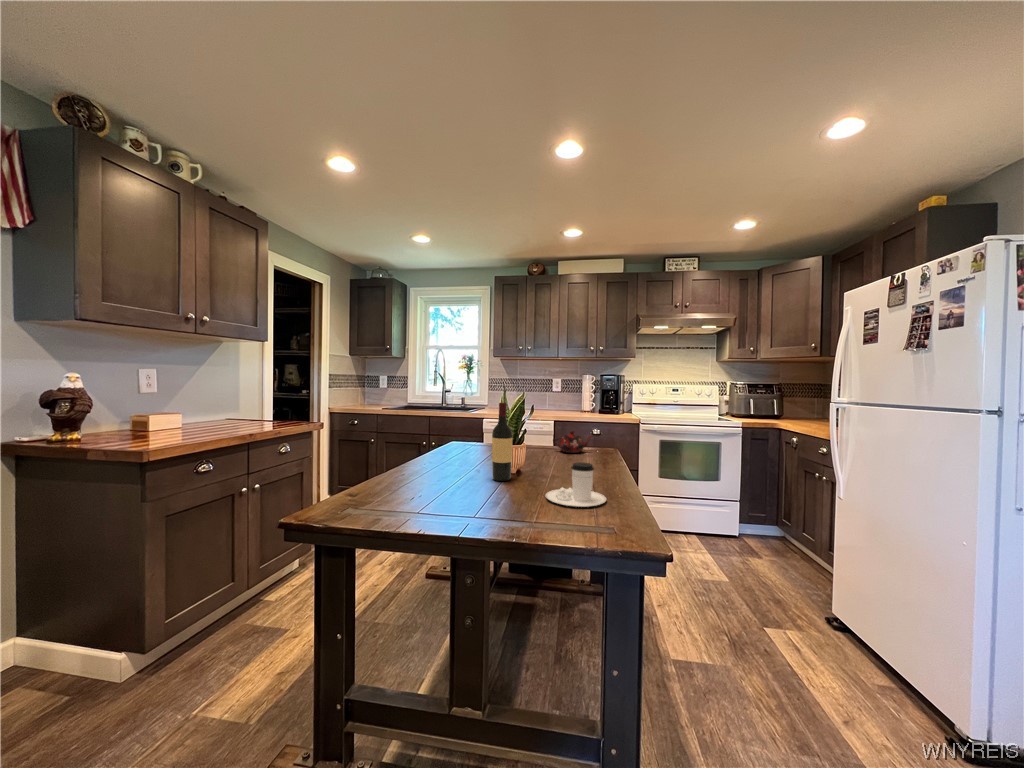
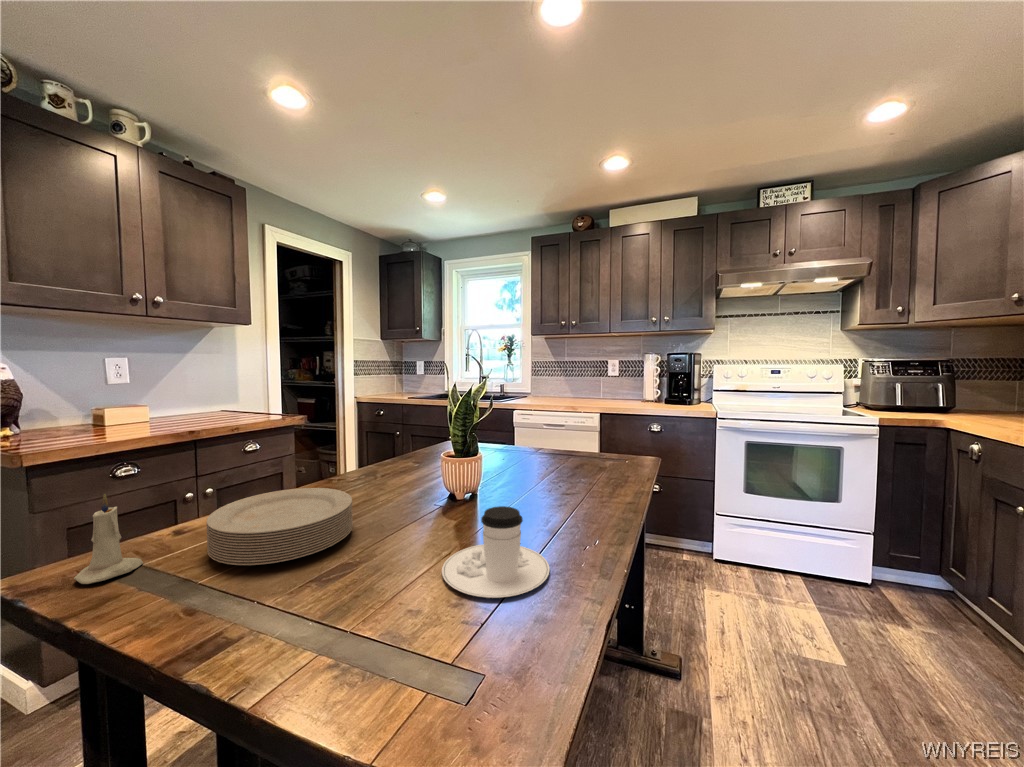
wine bottle: present [492,403,513,481] -> none [410,397,442,517]
teapot: present [553,431,591,453] -> none [558,433,616,465]
candle: none [330,460,362,516] -> present [74,494,143,584]
plate: none [391,464,474,503] -> present [207,488,353,565]

